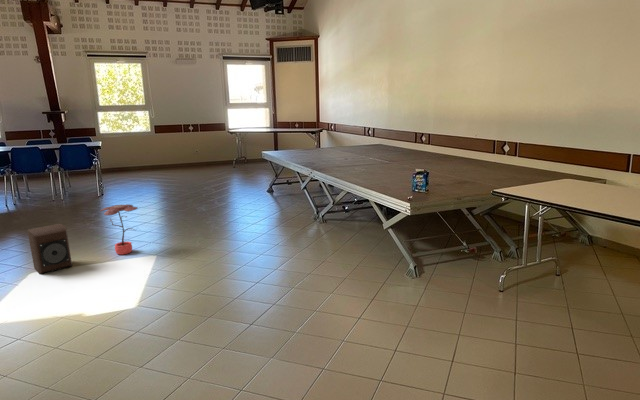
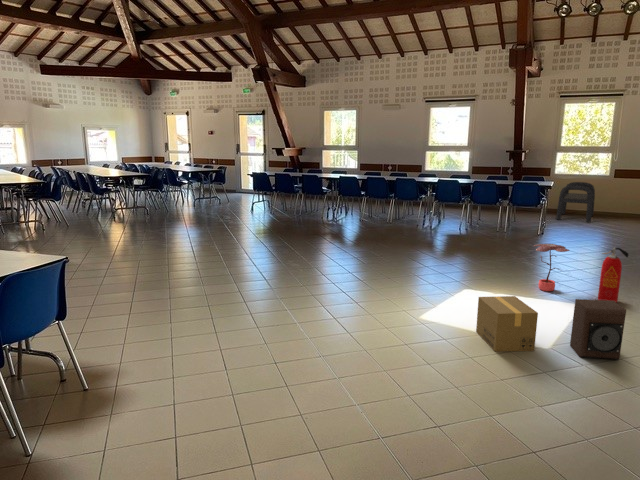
bench: none [110,139,144,178] -> present [556,182,595,222]
fire extinguisher: none [168,196,190,250] -> present [598,248,628,302]
speaker: present [27,224,72,274] -> present [570,299,626,359]
cardboard box: none [51,274,132,348] -> present [476,296,538,352]

